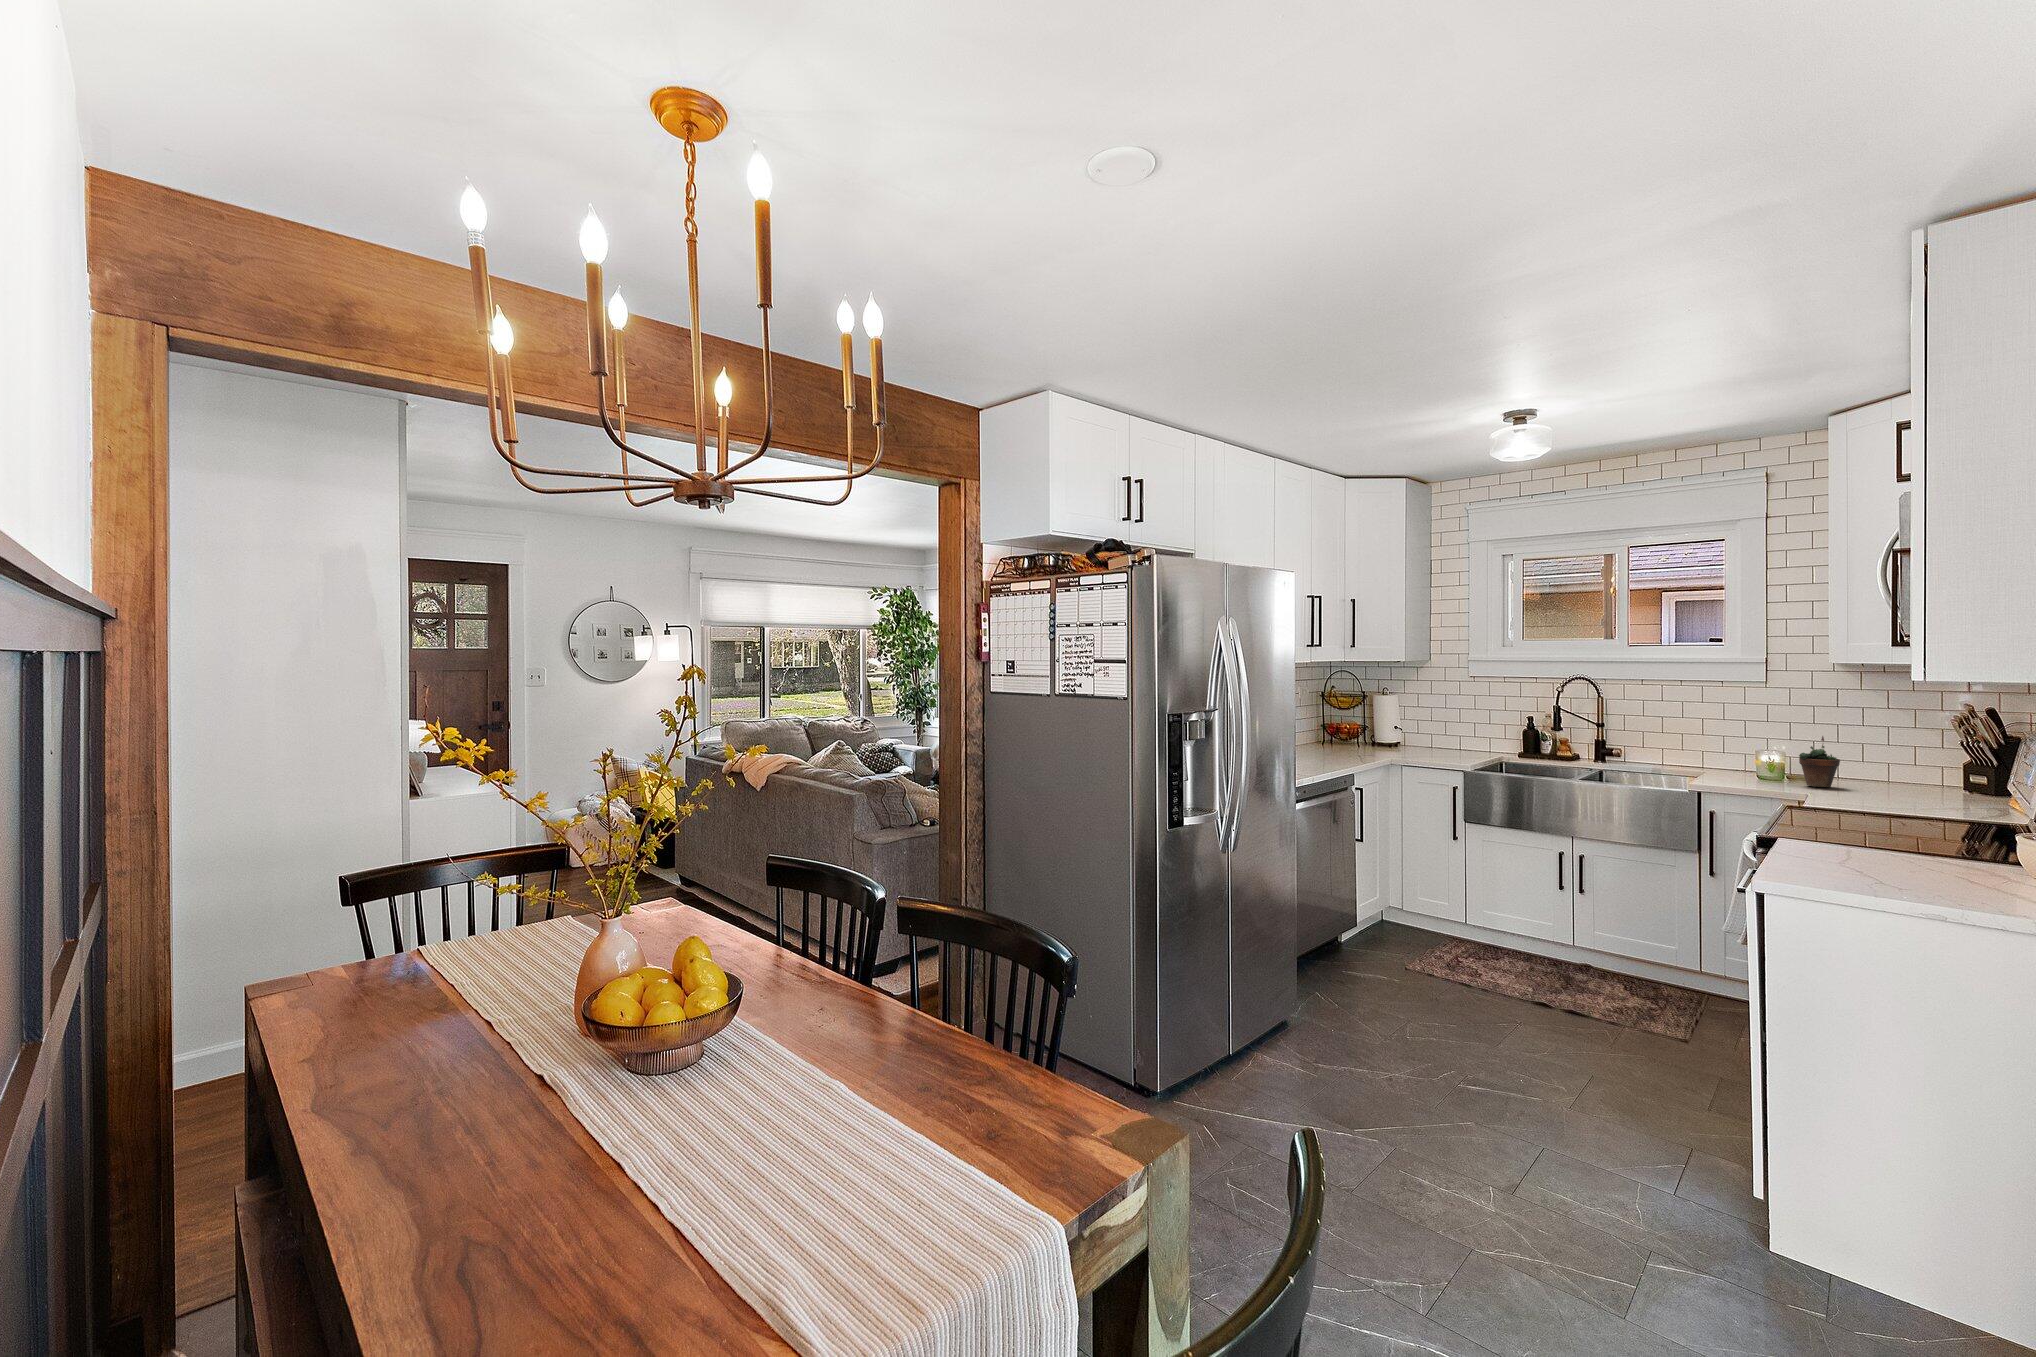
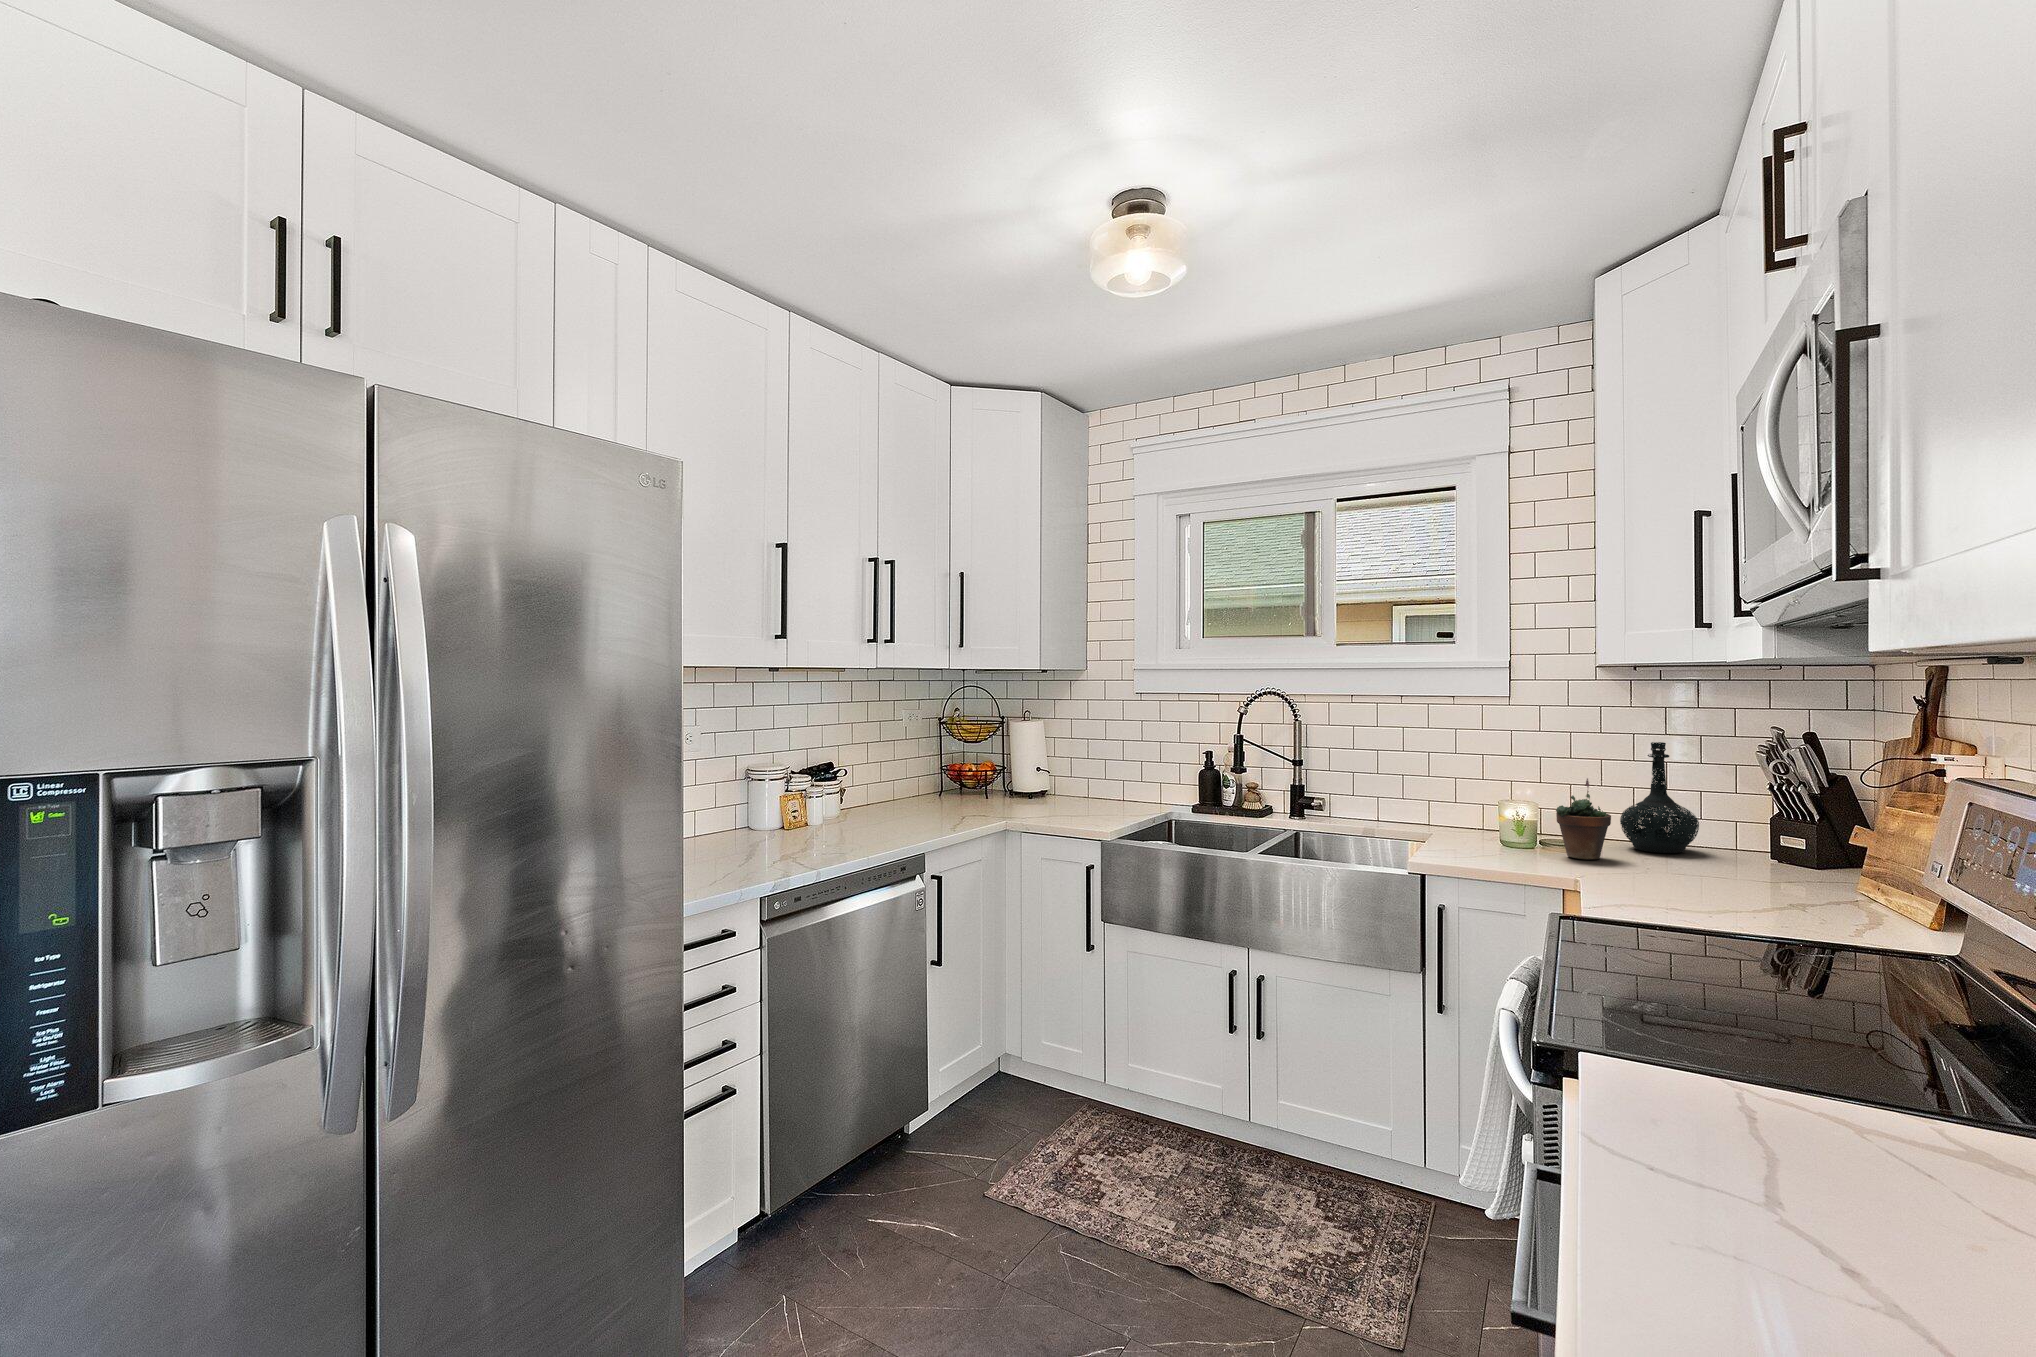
bottle: none [1848,714,1908,786] -> present [1620,742,1699,853]

